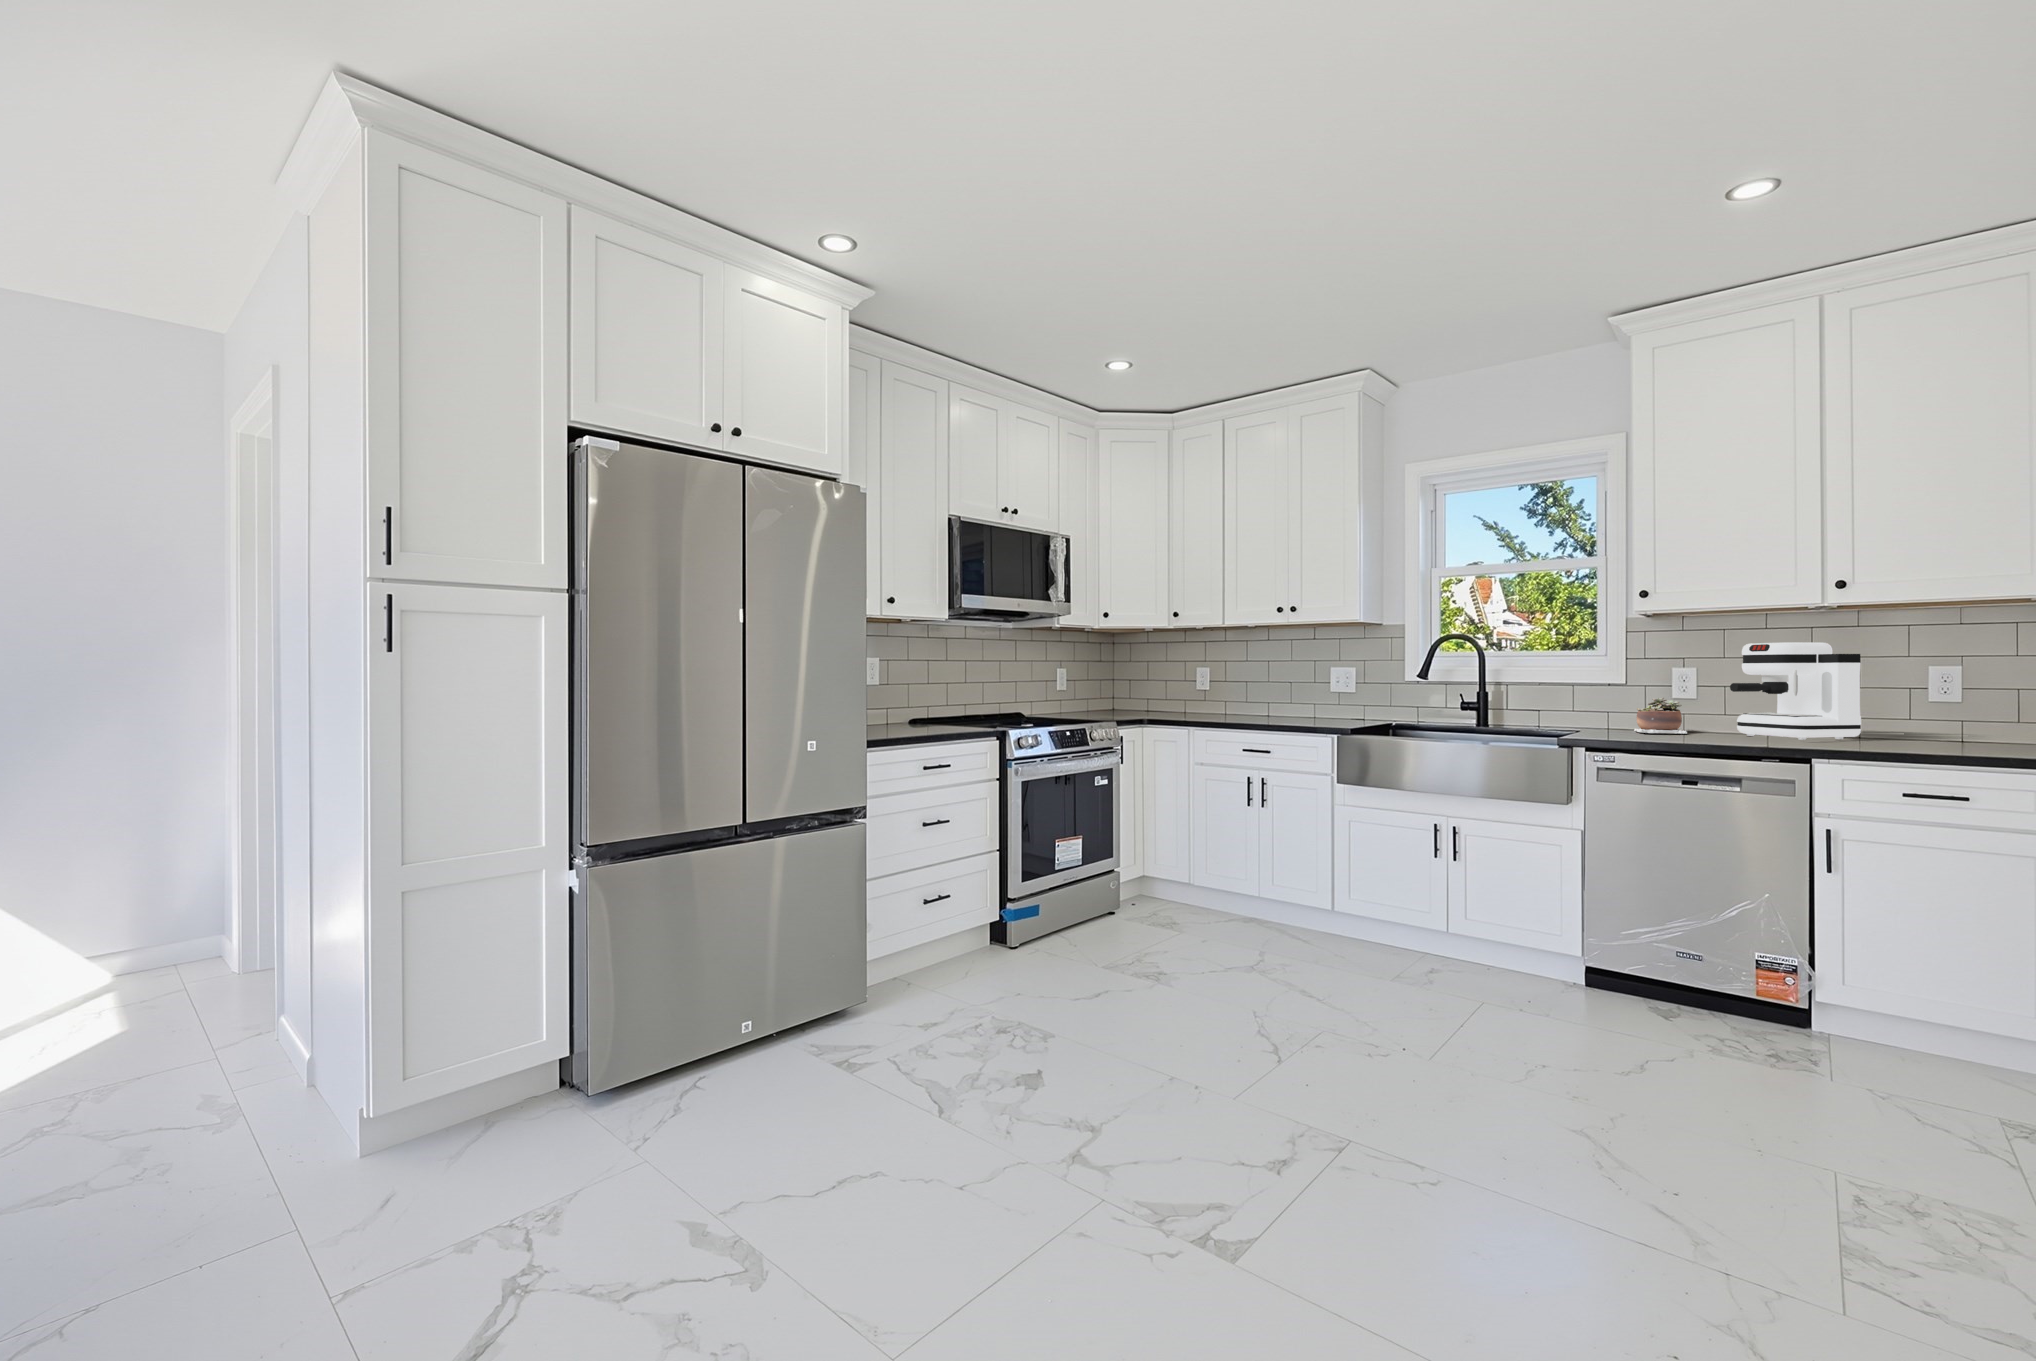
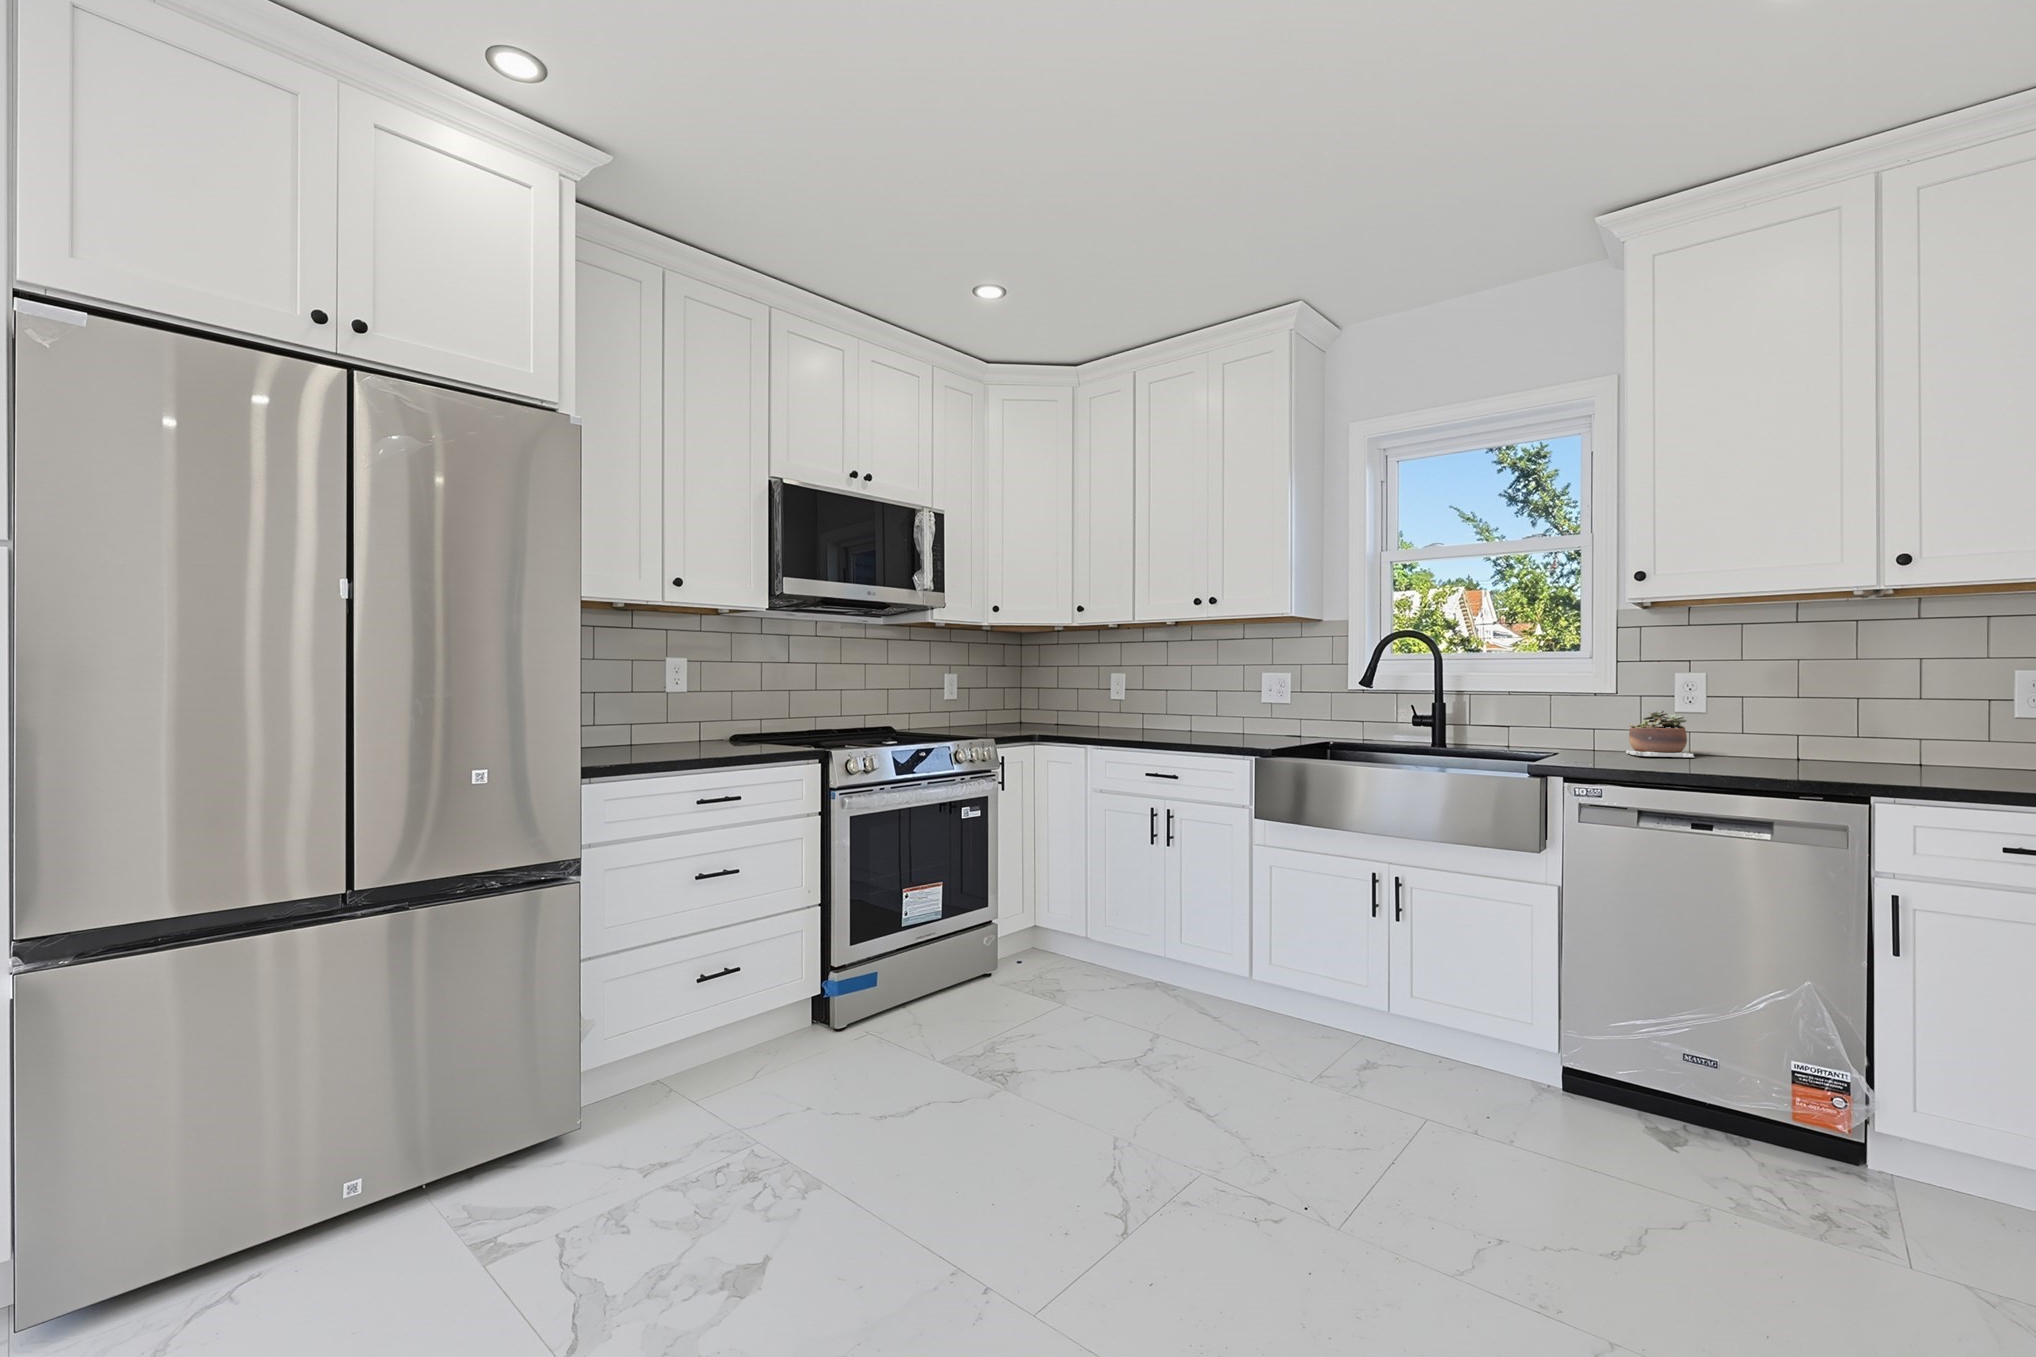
coffee maker: present [1730,642,1861,740] -> none [1751,640,1926,768]

